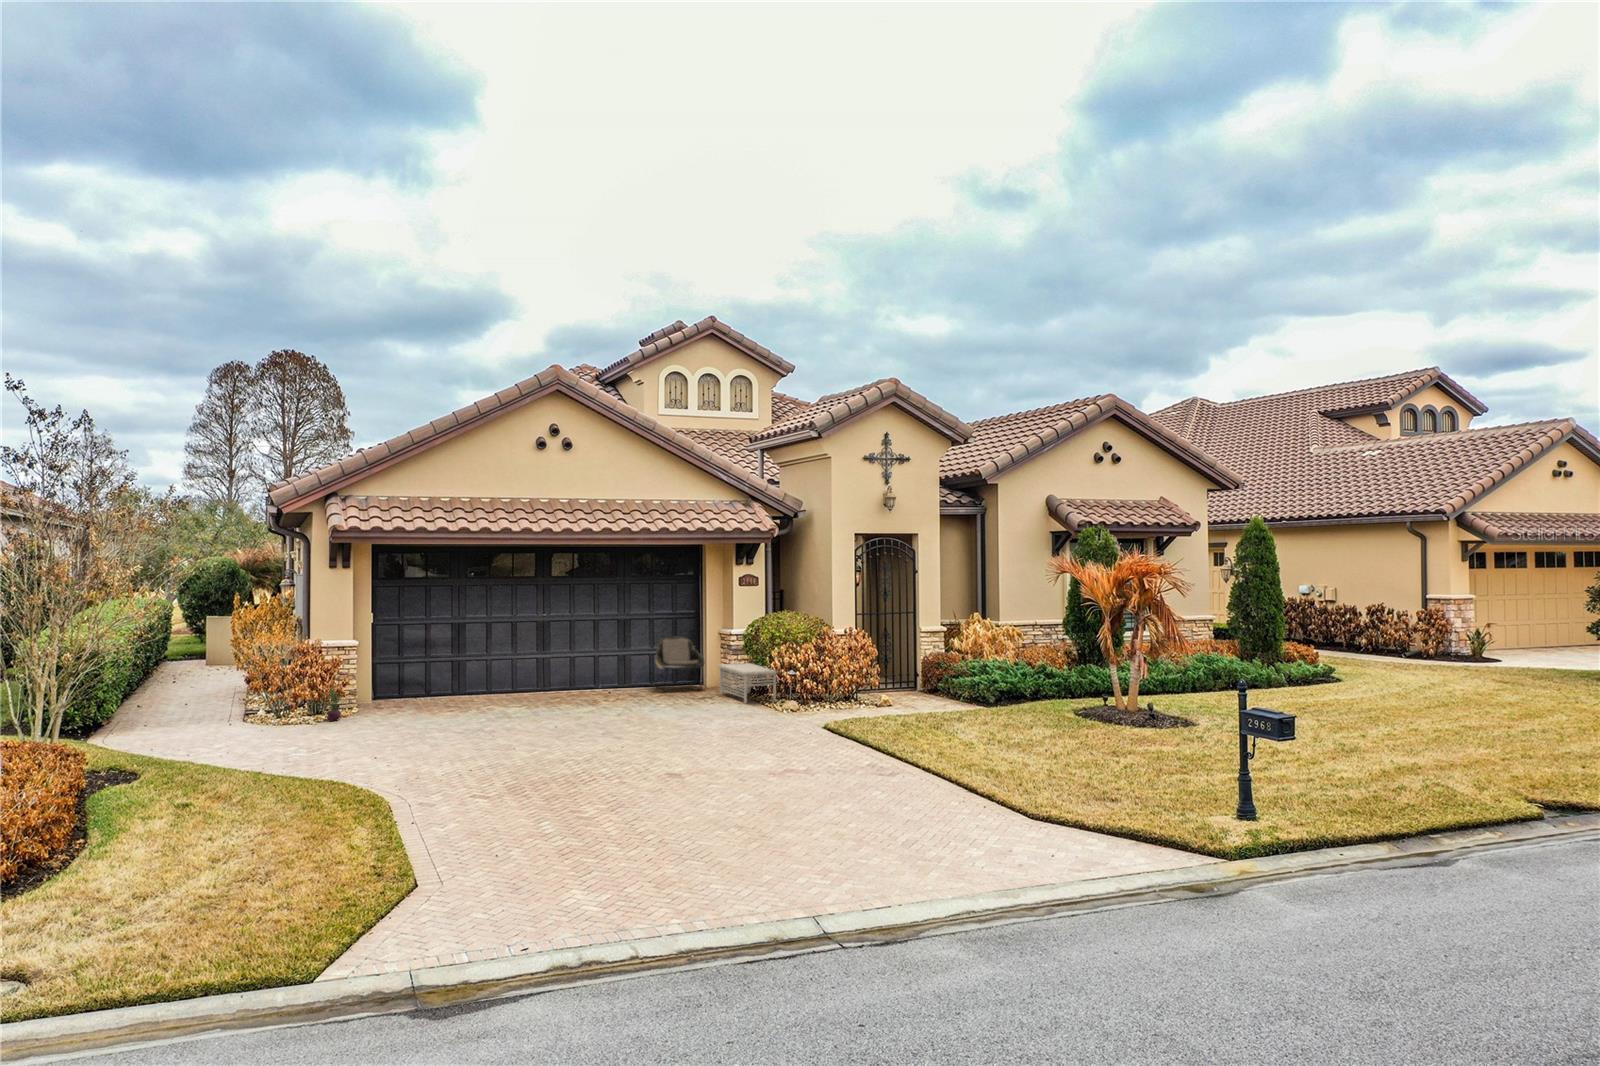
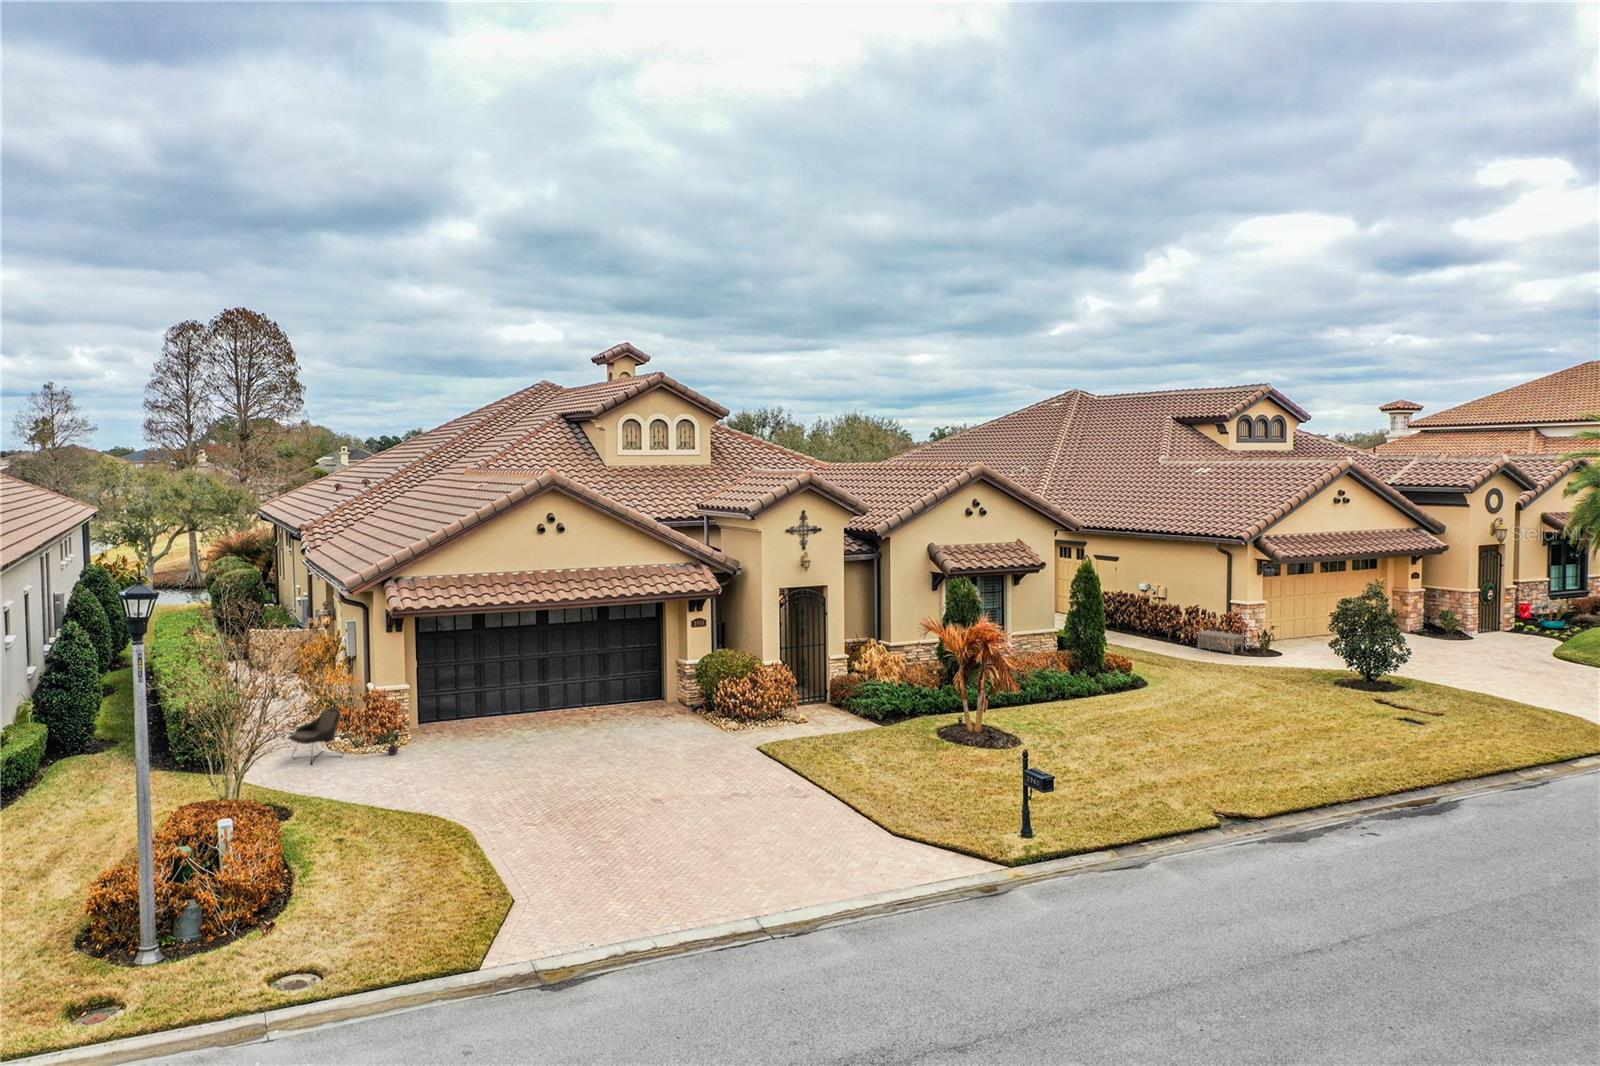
lounge chair: present [655,637,704,691] -> present [289,708,343,764]
storage bench: present [718,663,777,703] -> present [1197,630,1244,654]

